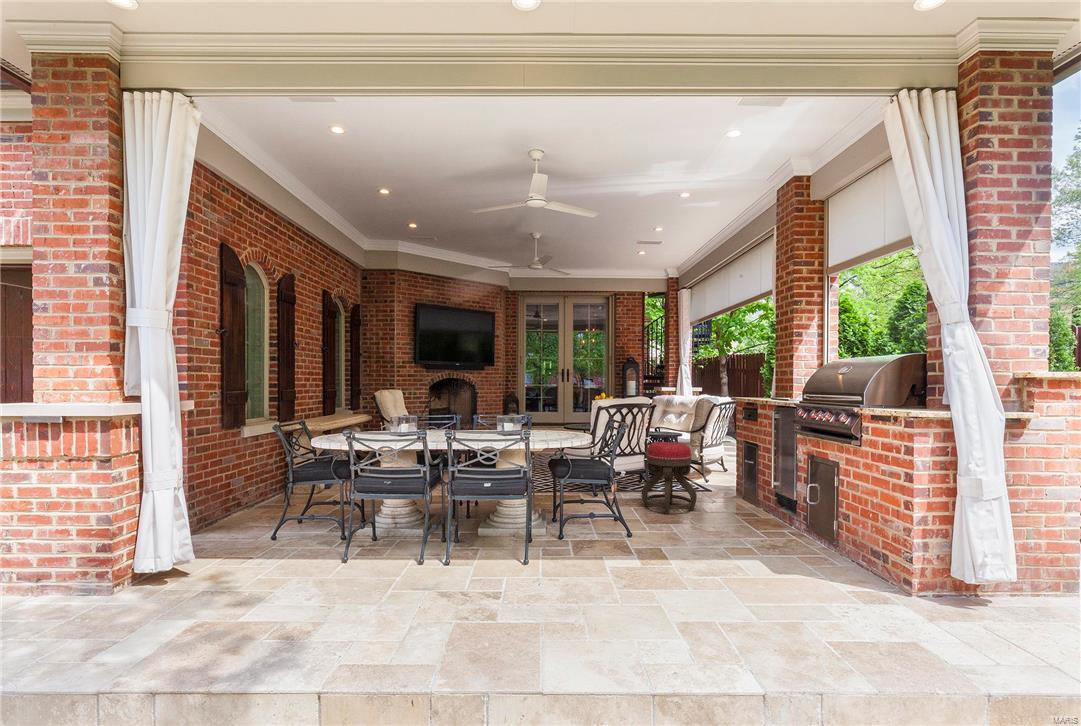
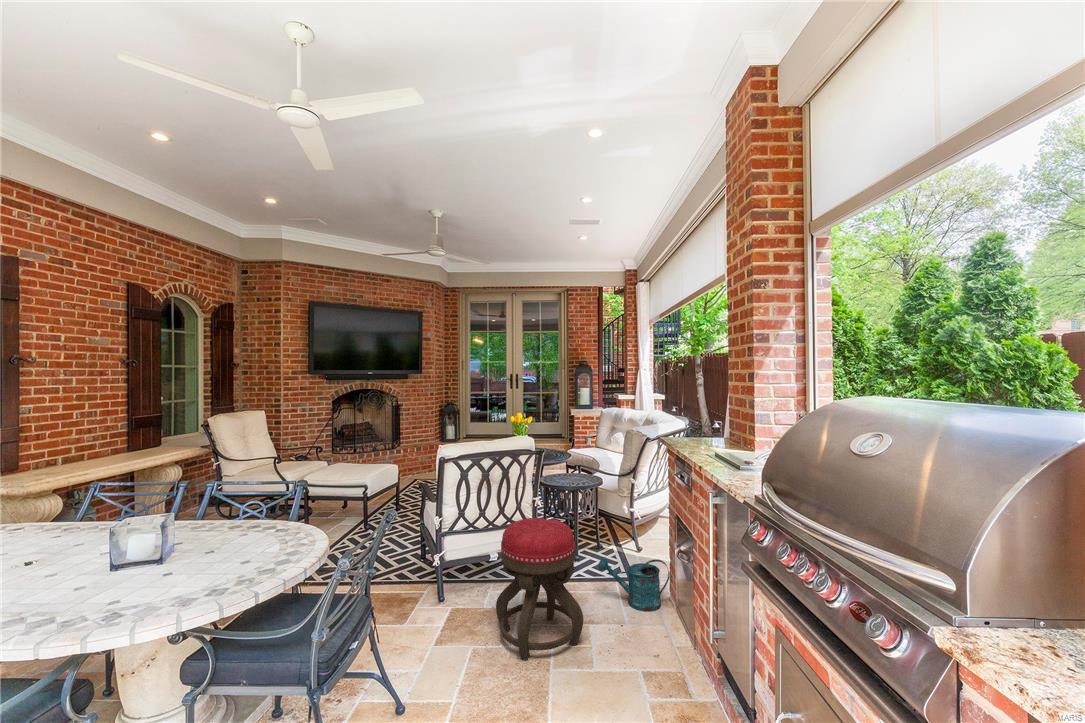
watering can: none [695,471,740,502] -> present [598,557,669,611]

